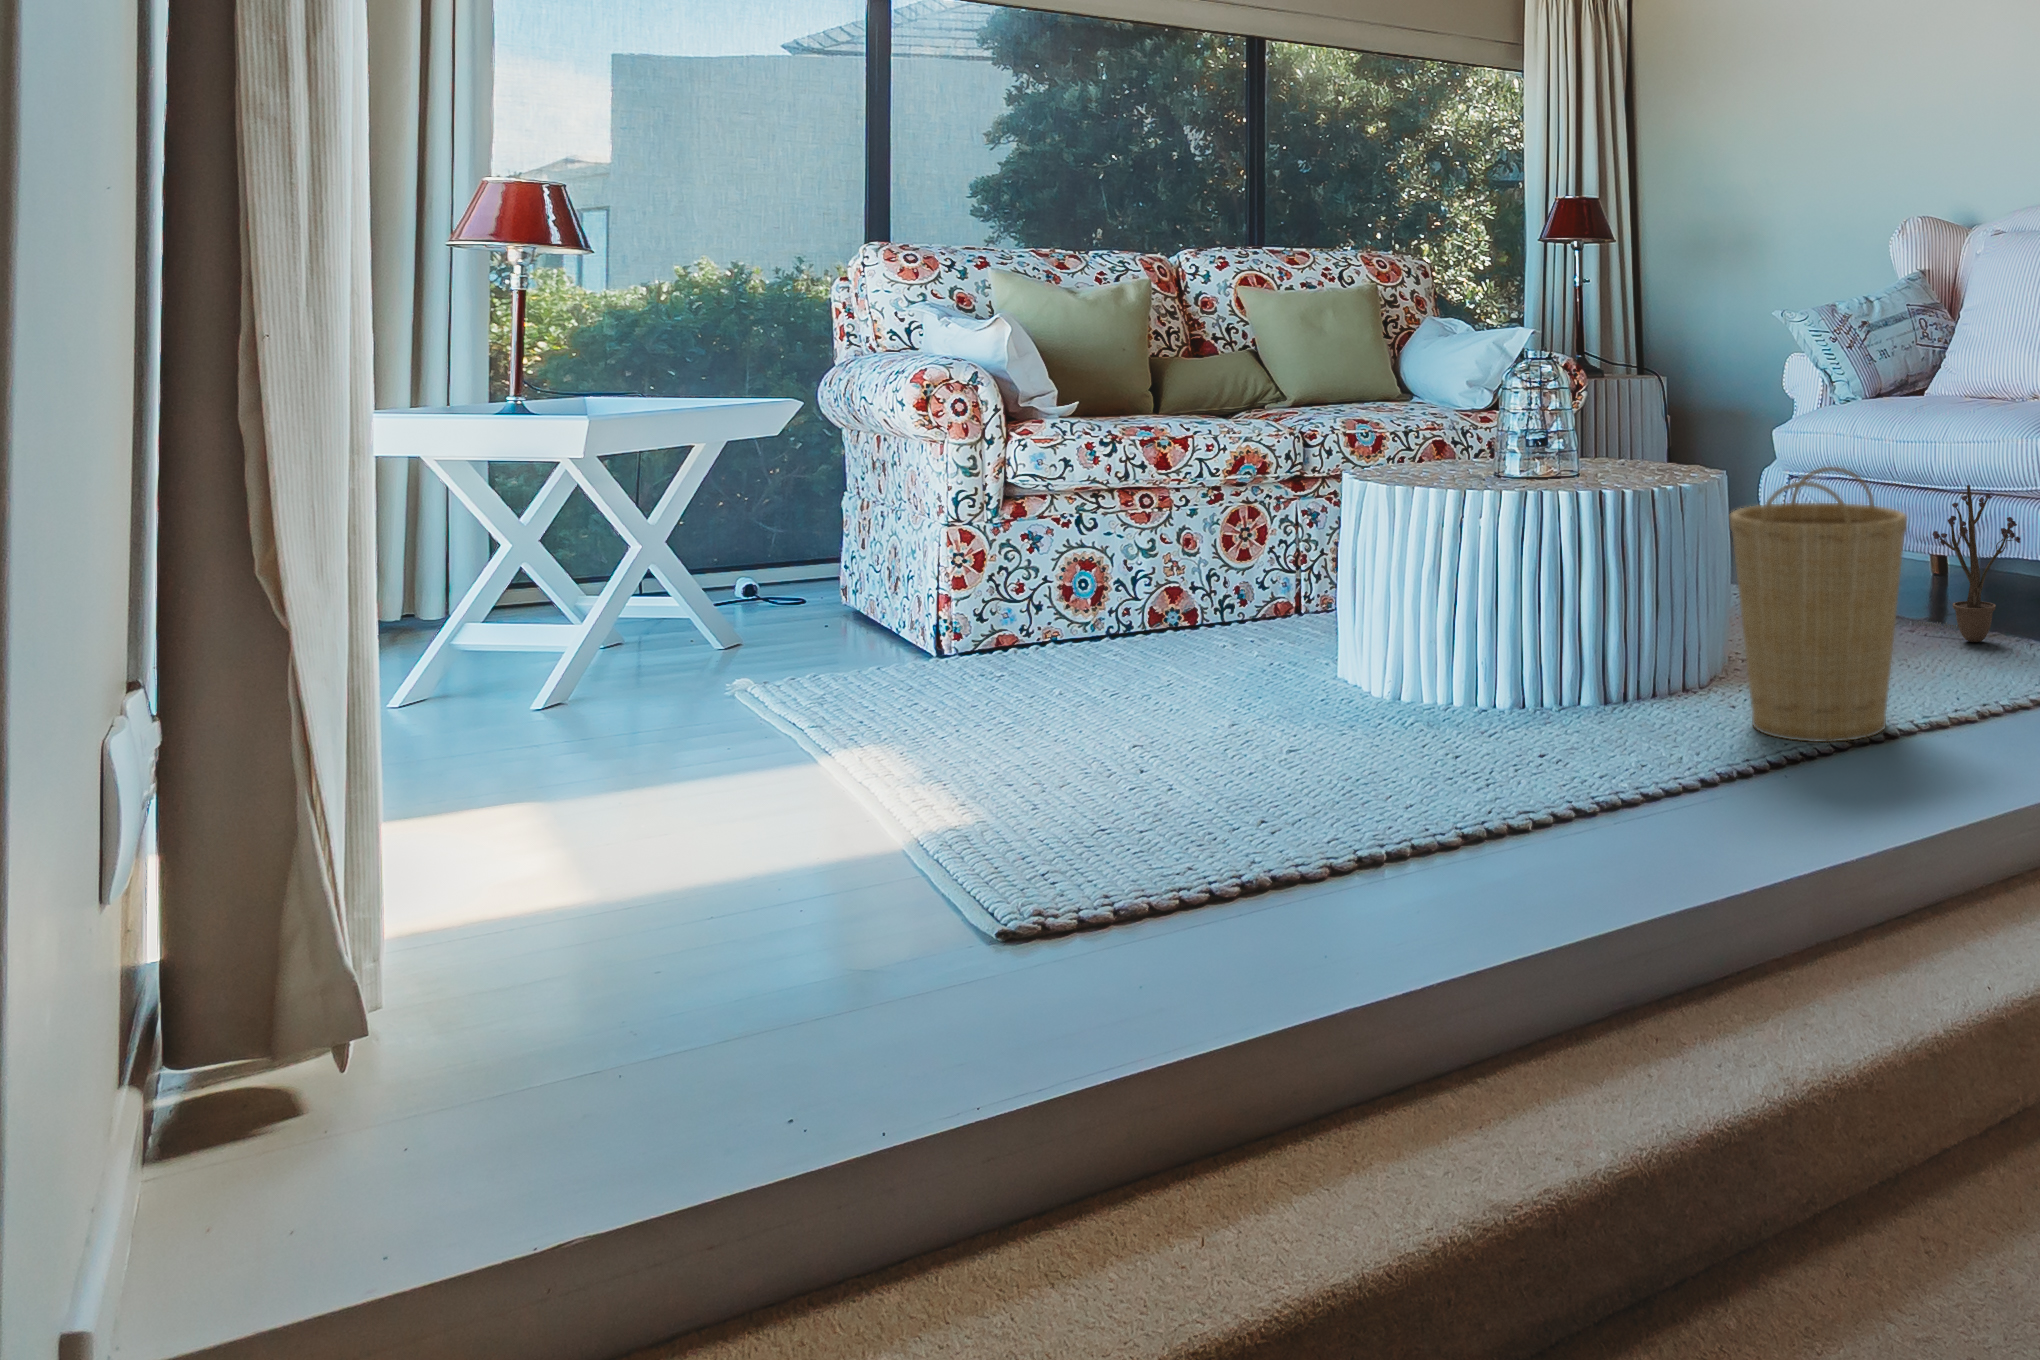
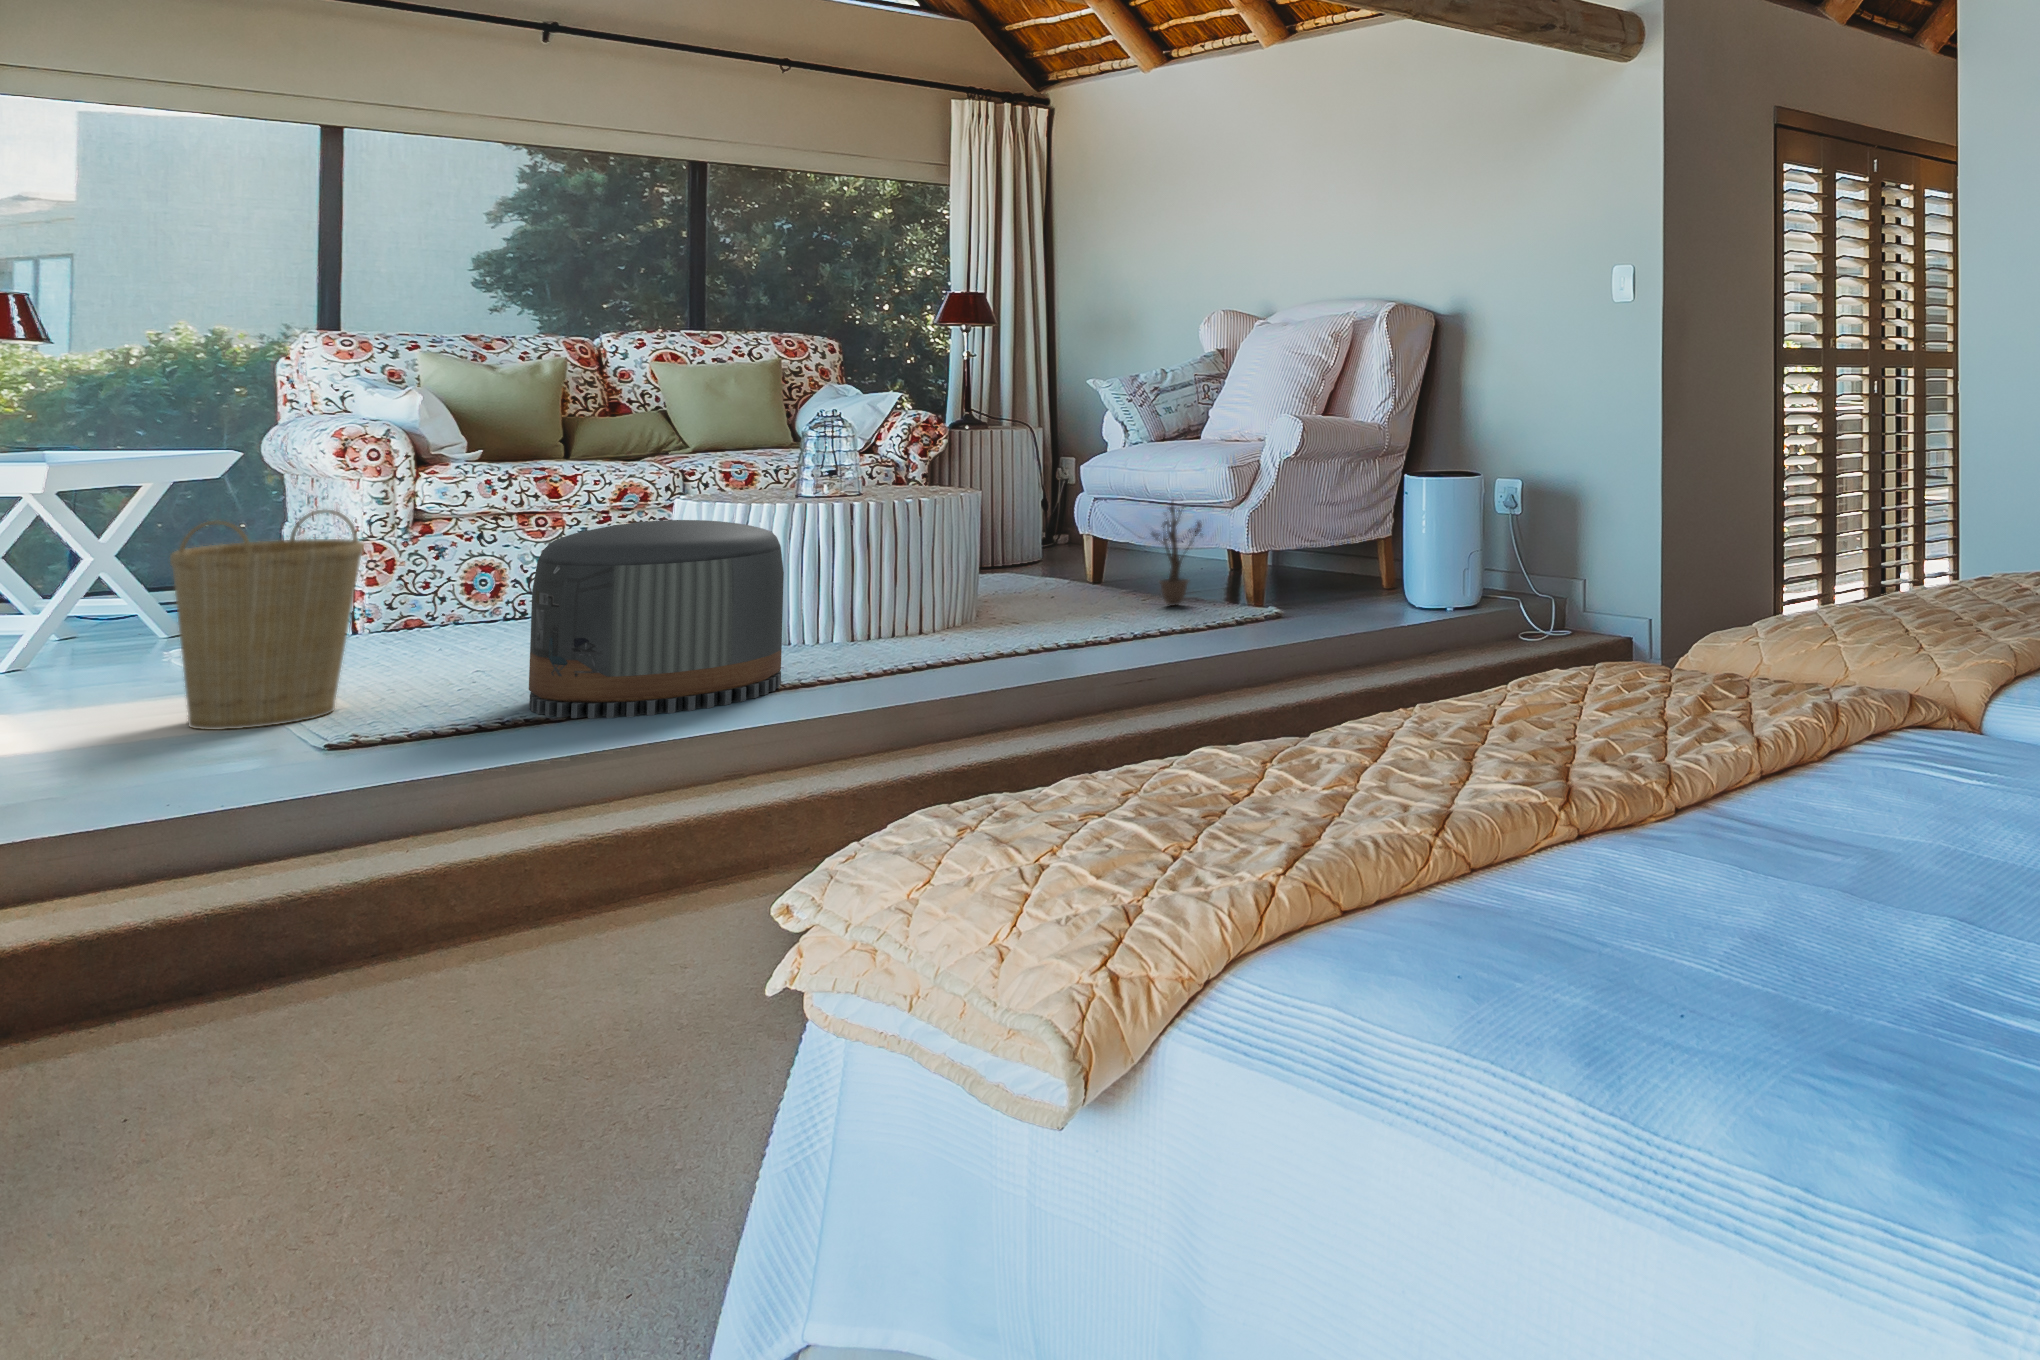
basket: present [1729,467,1907,742] -> present [170,509,364,730]
pouf: none [1239,532,1583,870] -> present [529,520,784,718]

